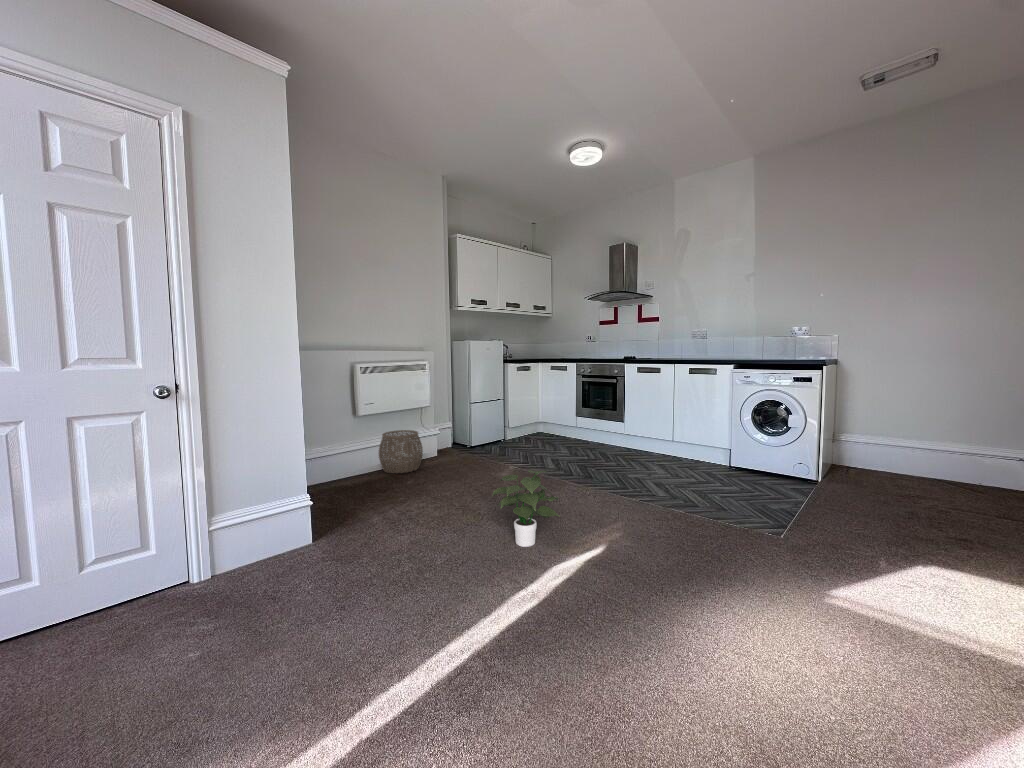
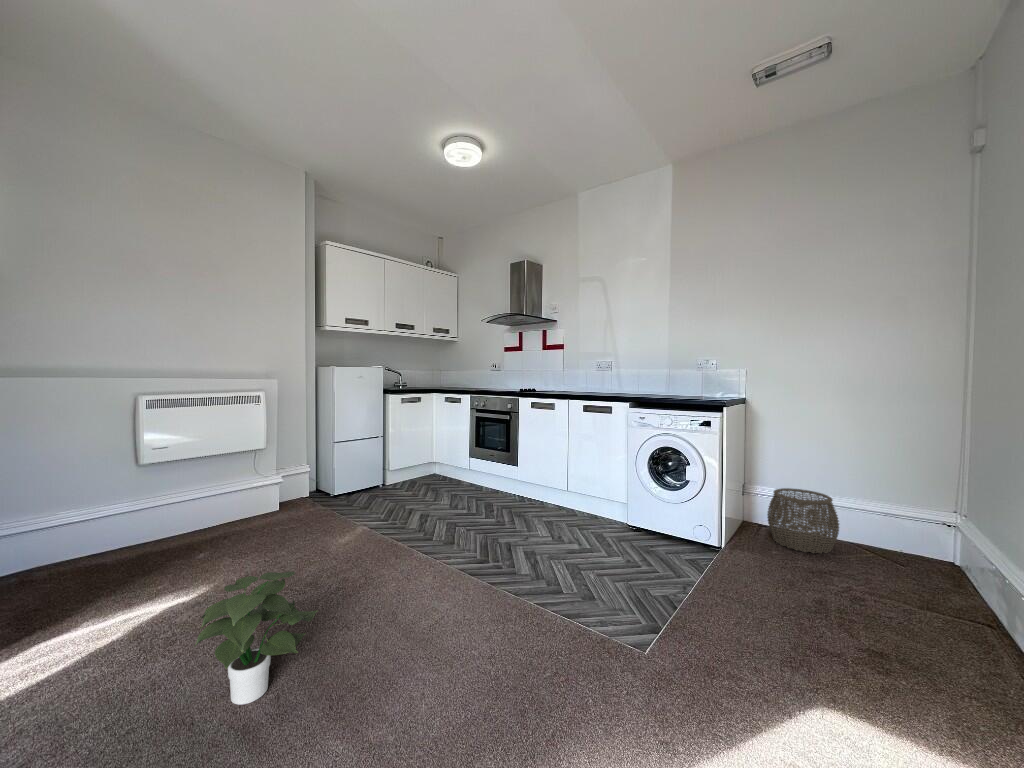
woven basket: present [379,430,423,473] -> present [767,488,839,554]

